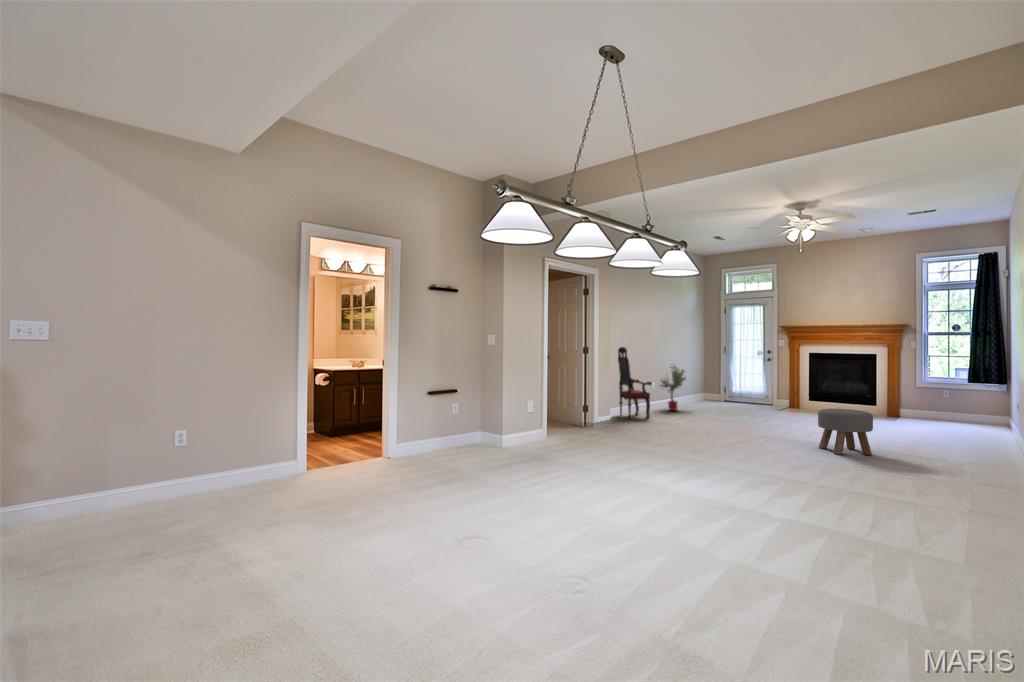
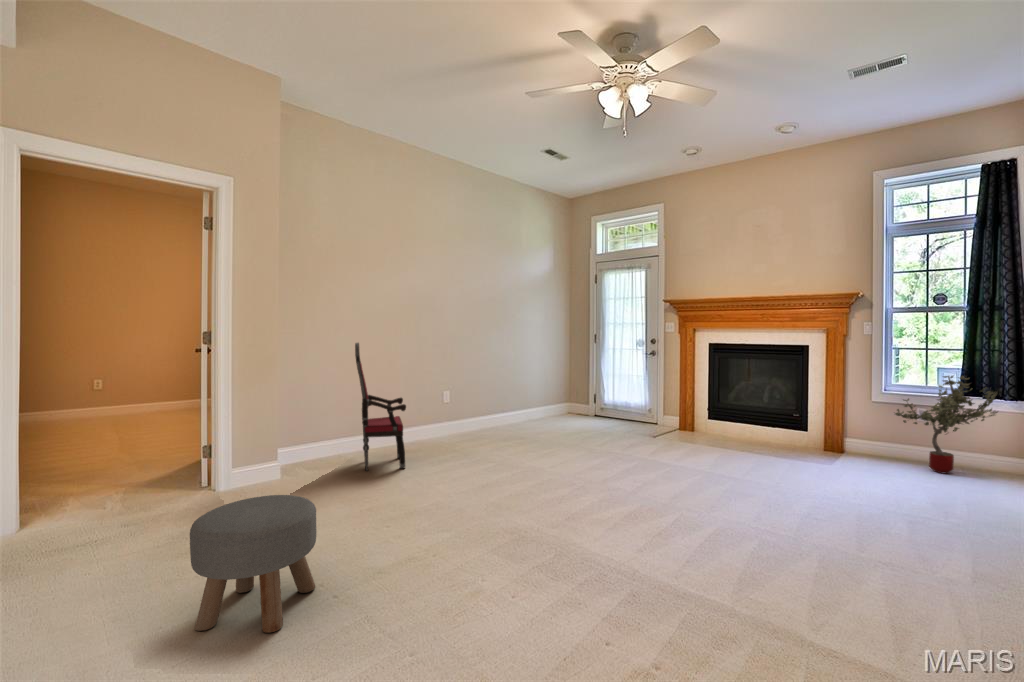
potted tree: present [660,365,686,411] -> present [895,376,997,473]
ottoman: present [818,409,873,455] -> present [190,495,316,633]

